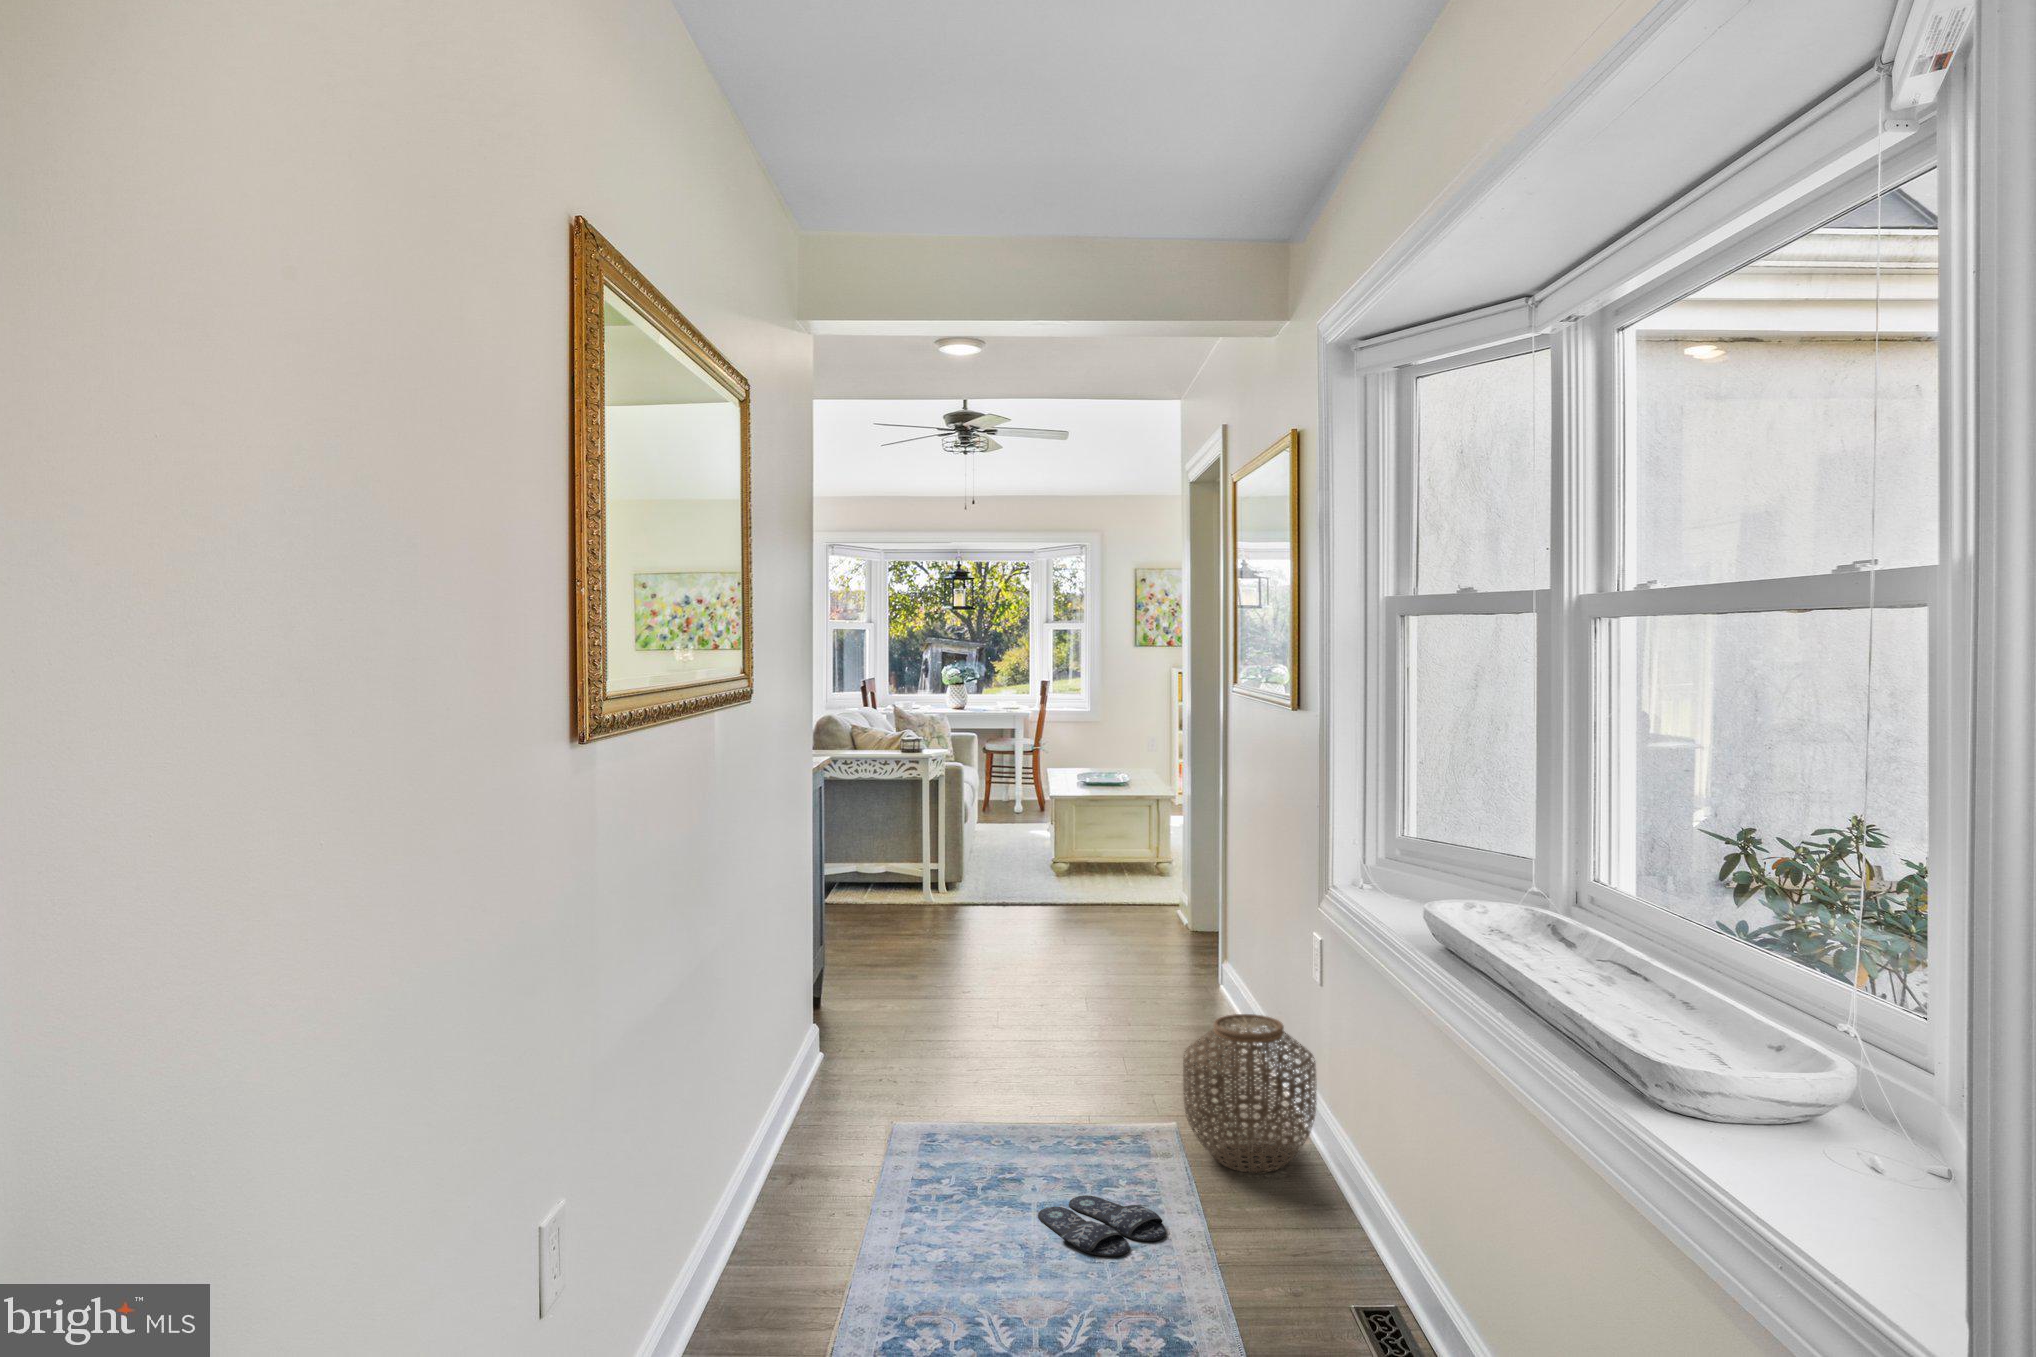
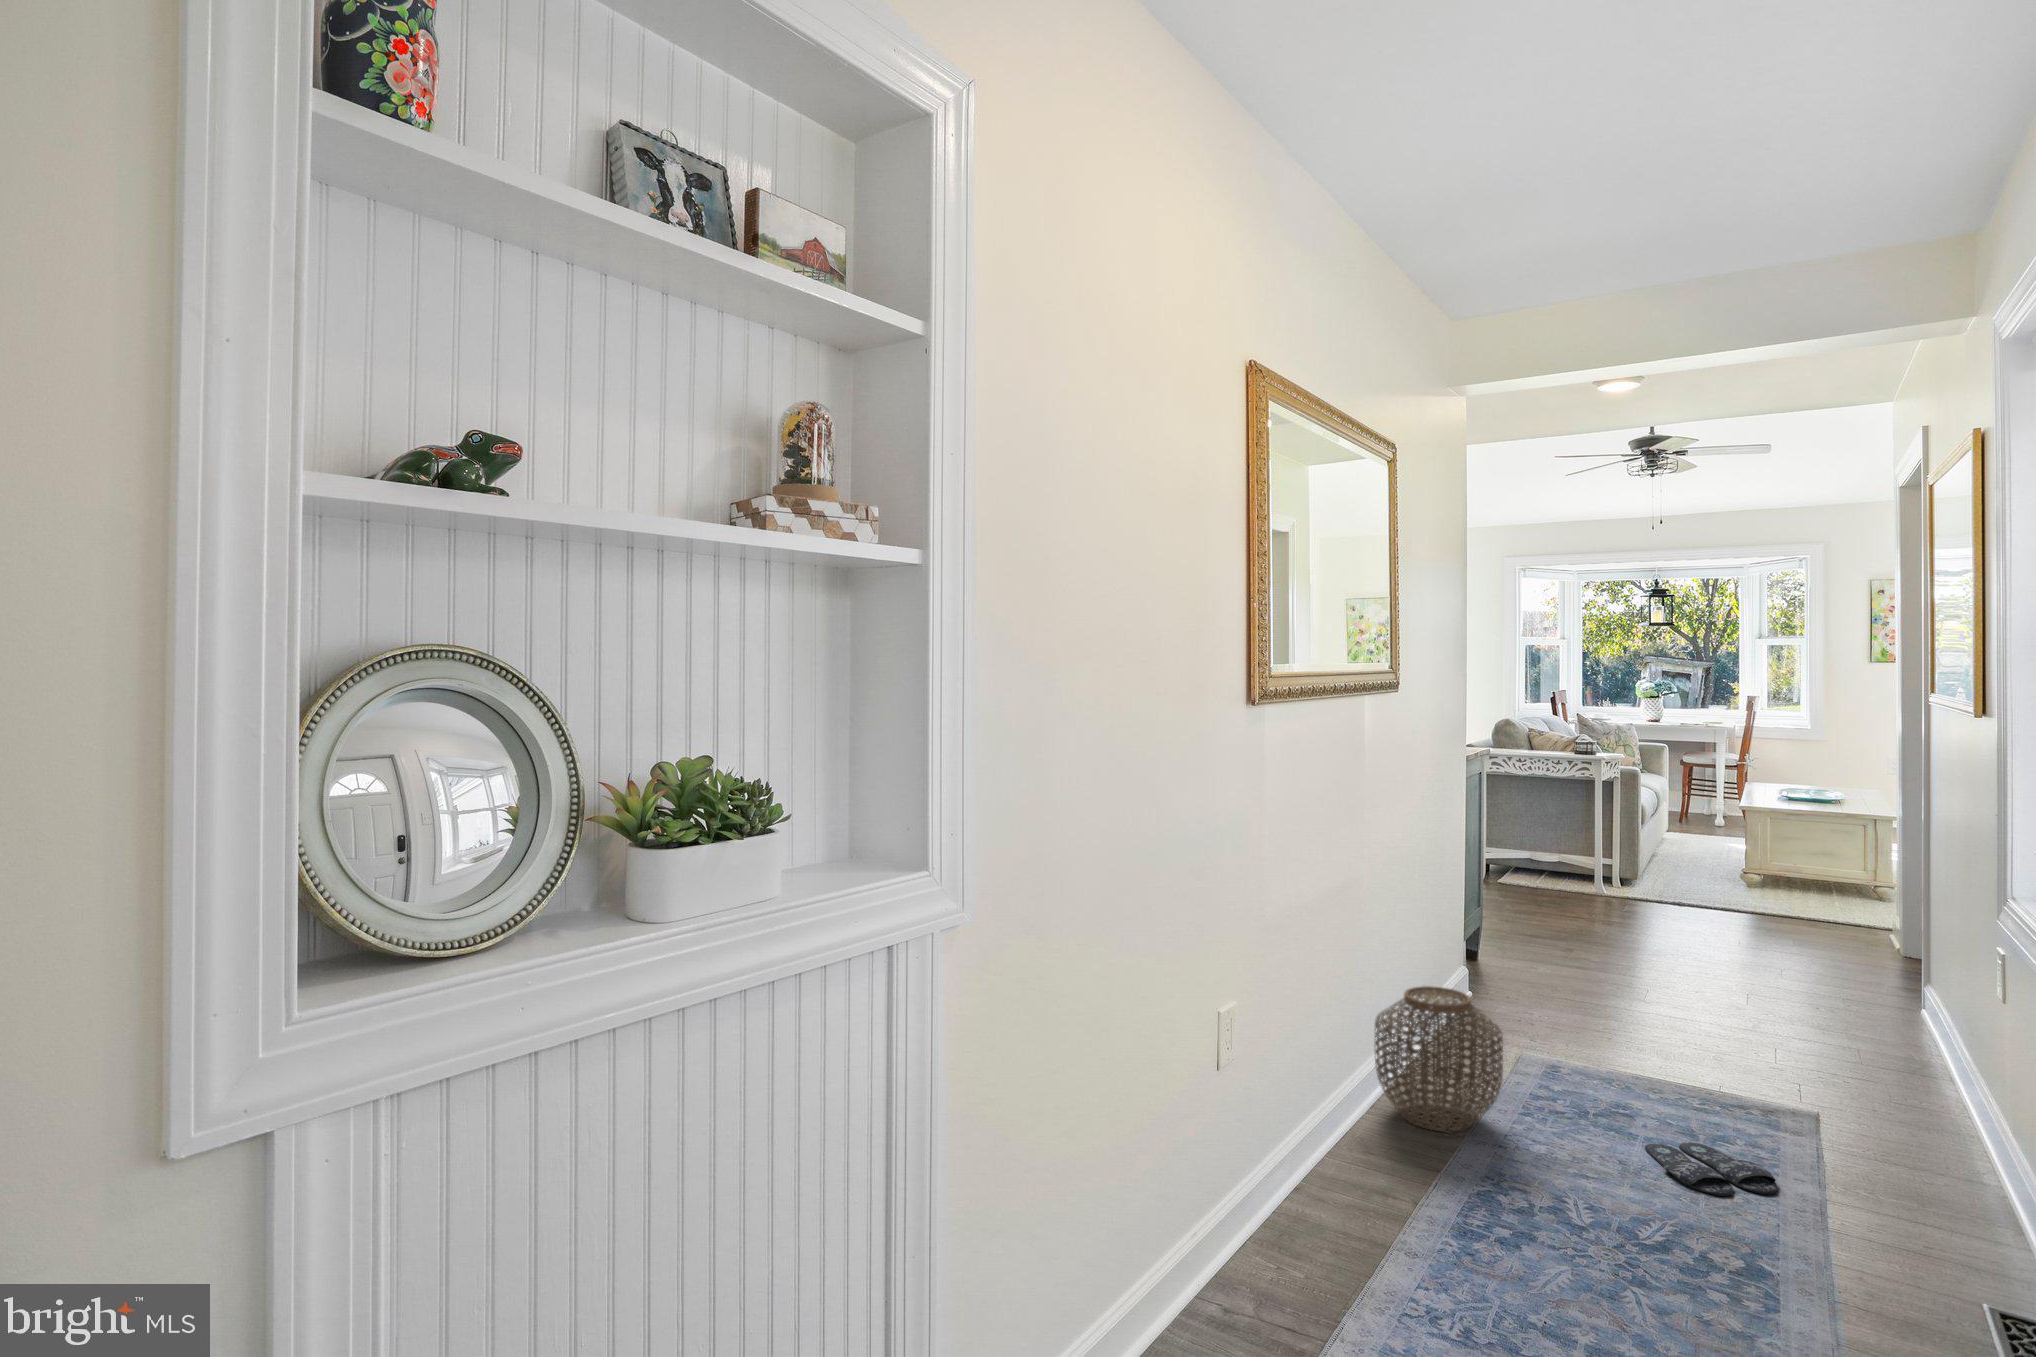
woven basket: present [1183,1014,1317,1173] -> present [1375,986,1503,1131]

